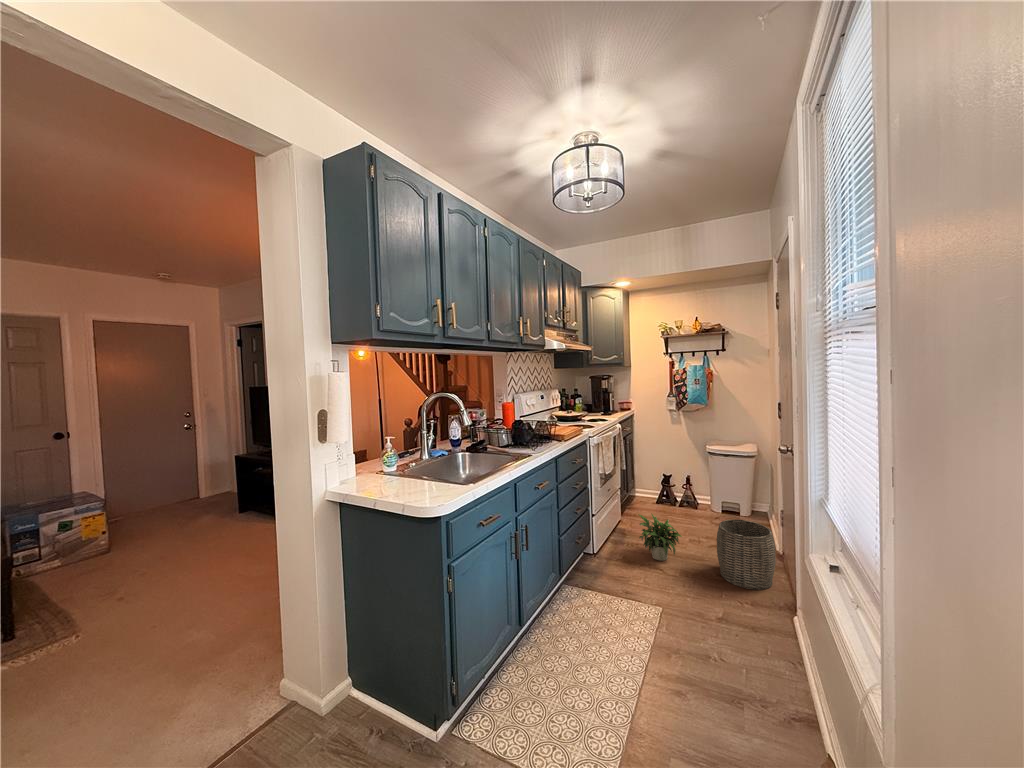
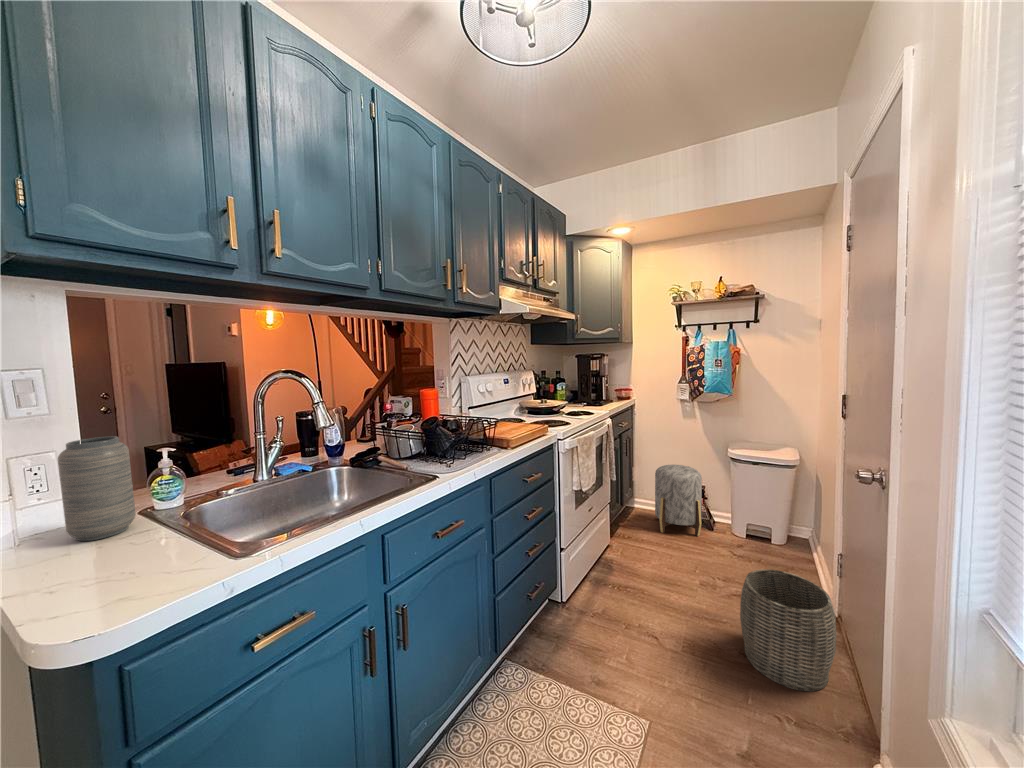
vase: none [359,428,389,483] -> present [58,436,136,541]
stool: none [653,460,689,513] -> present [655,465,702,536]
potted plant: present [639,514,682,561] -> none [625,548,688,620]

